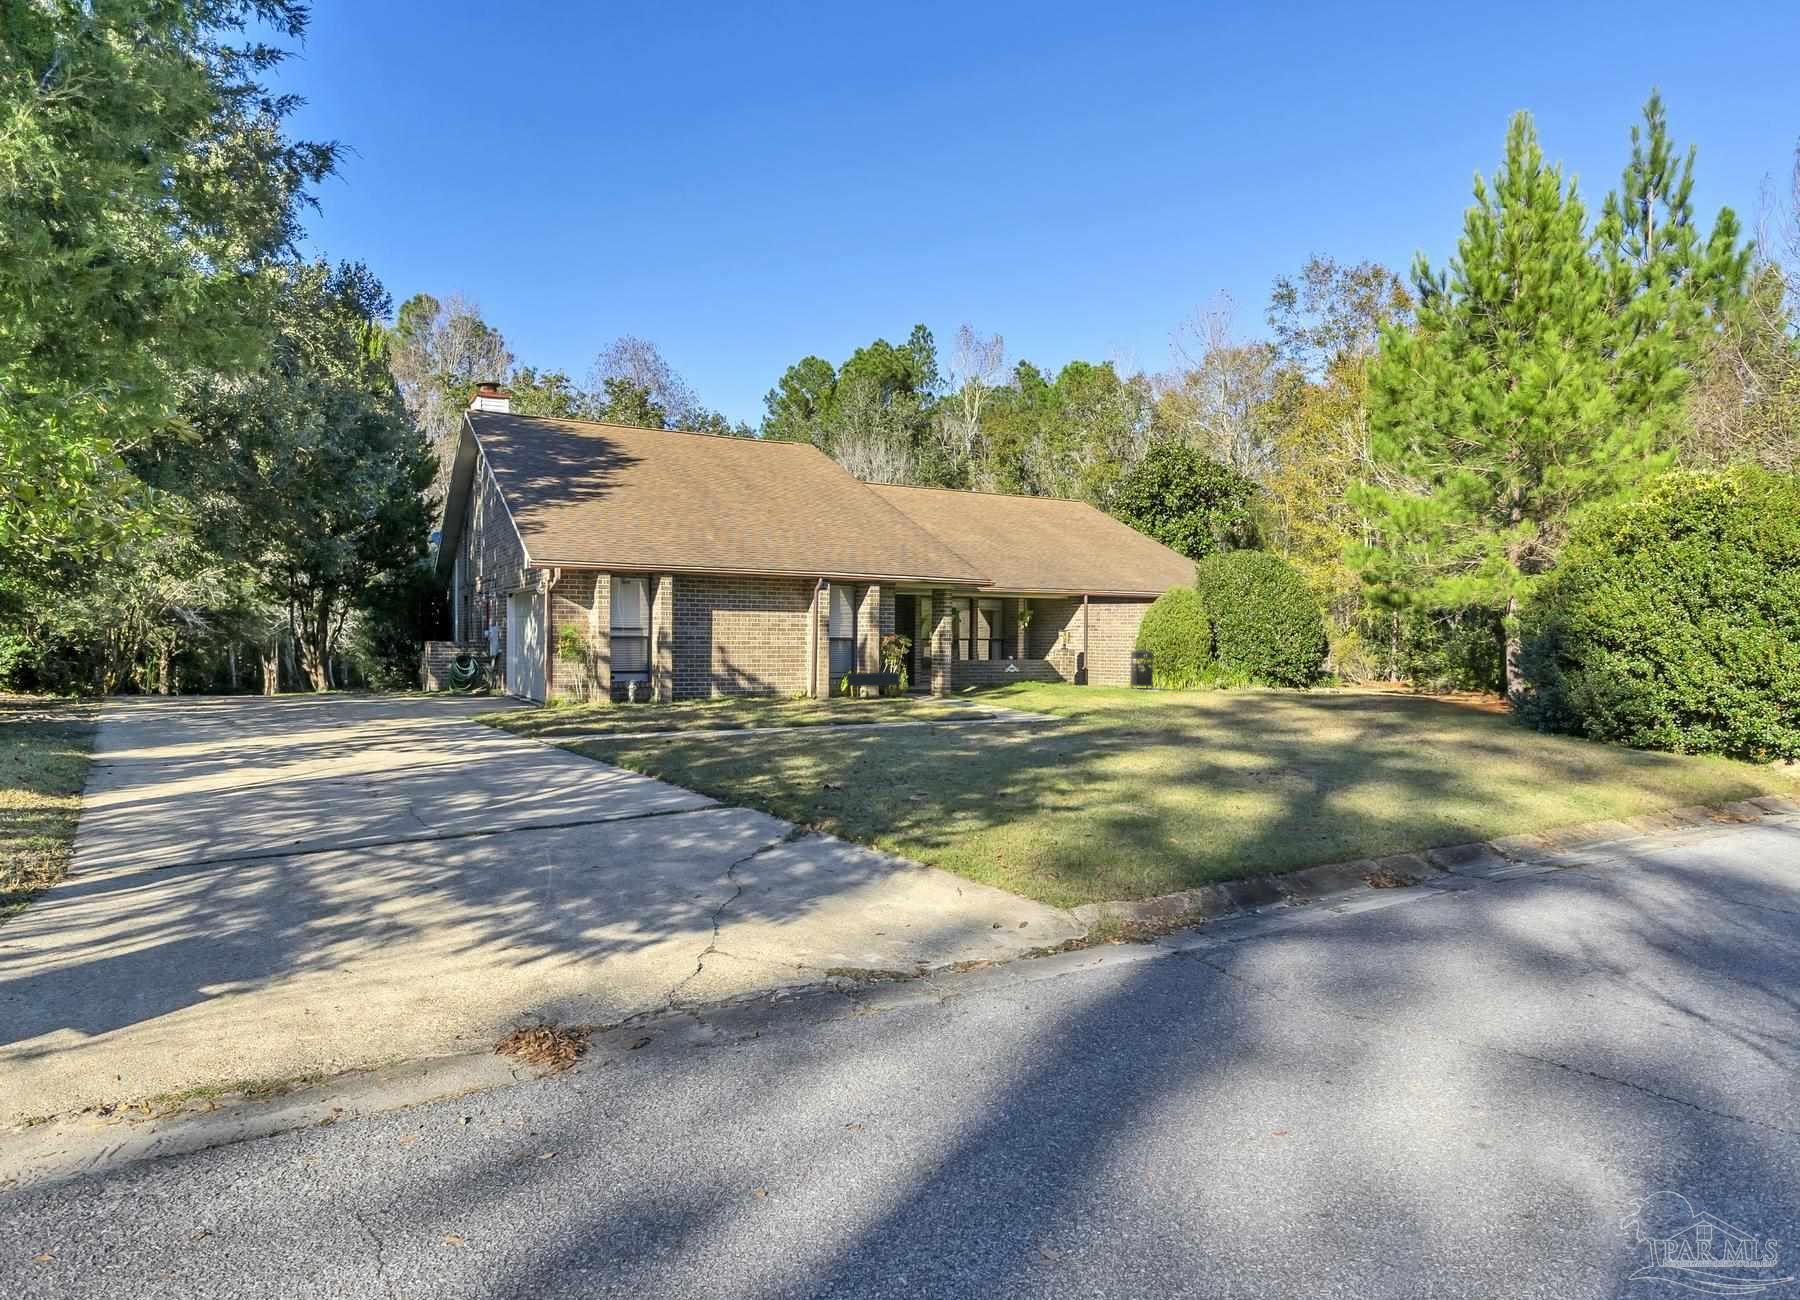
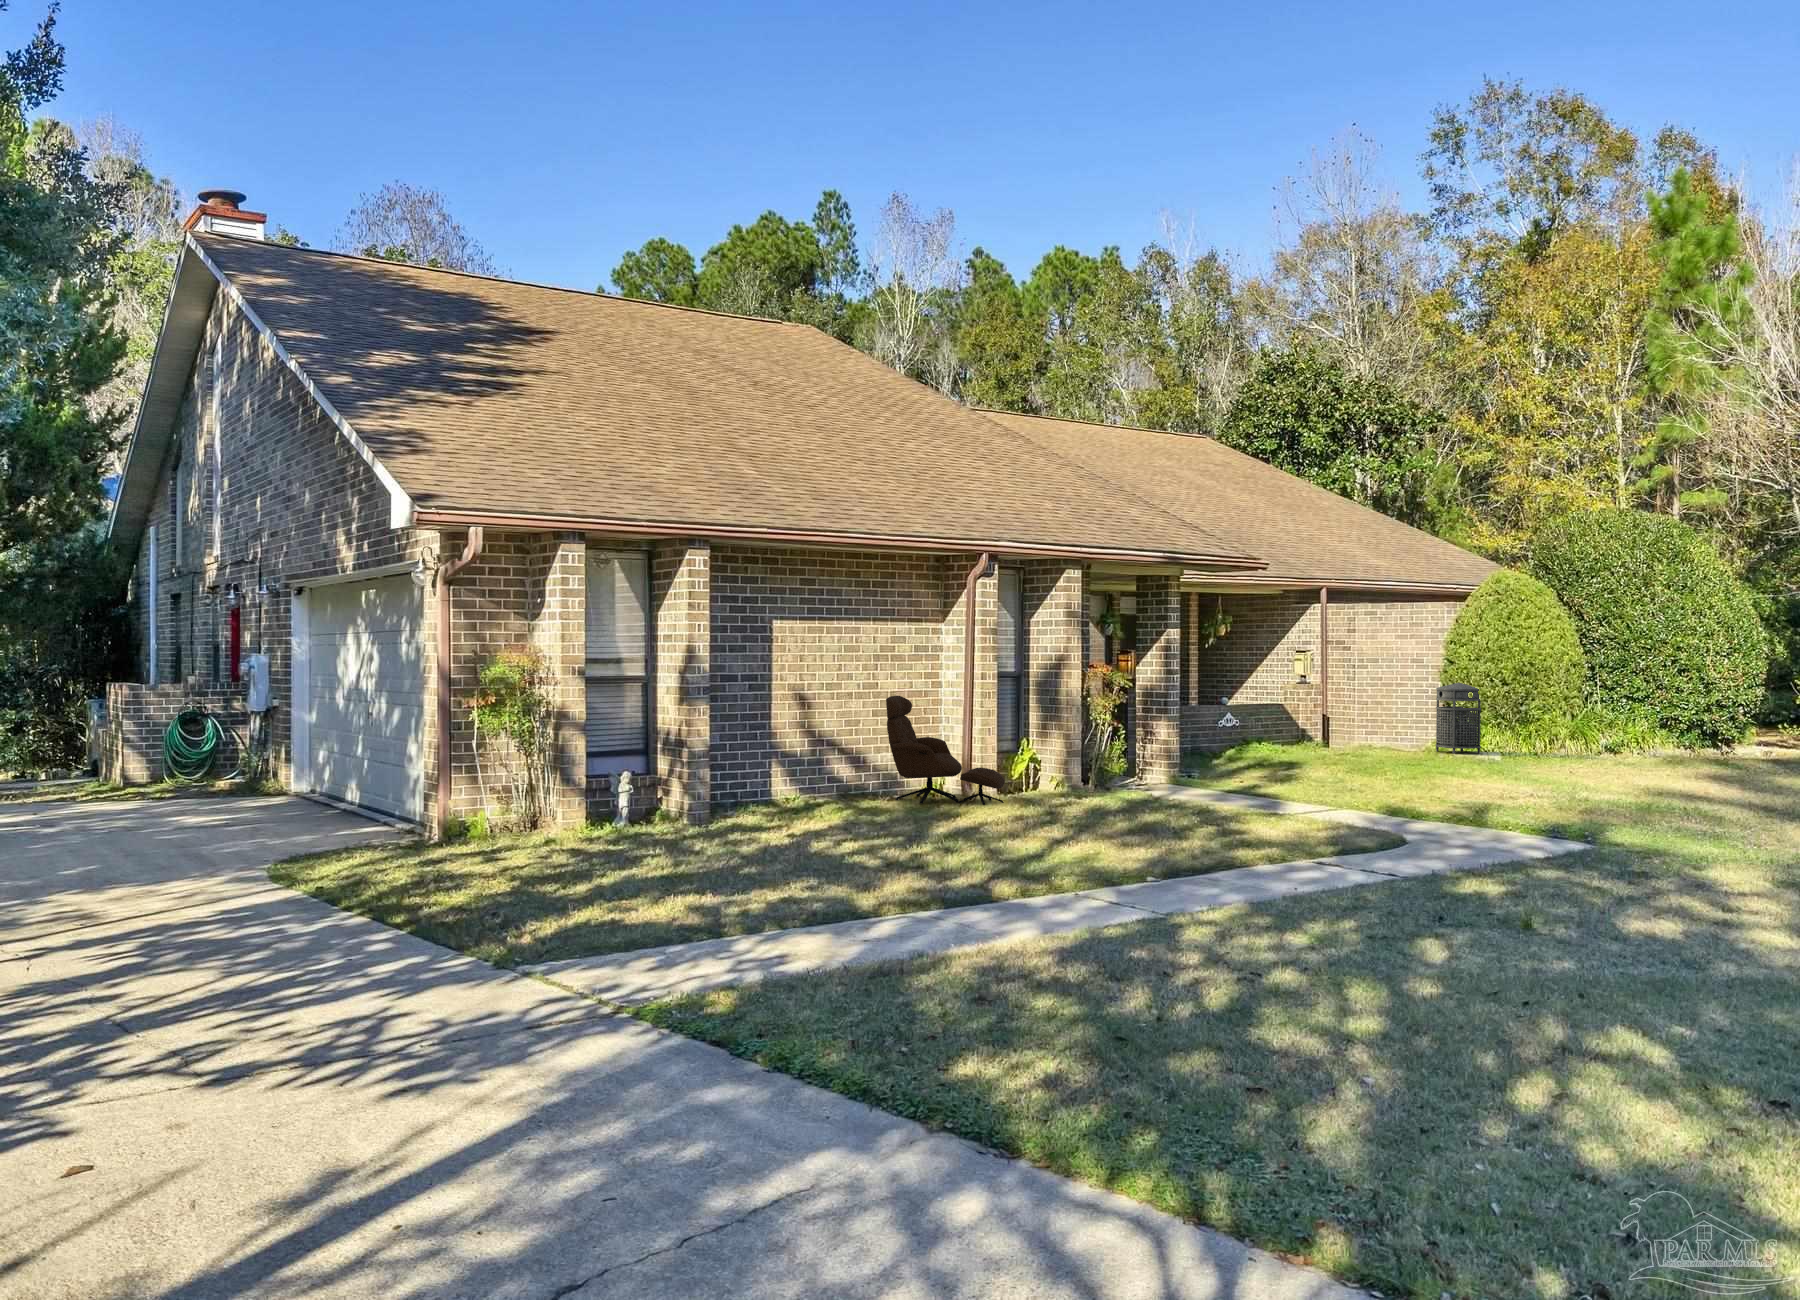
lounge chair: none [769,648,828,702] -> present [886,696,1005,805]
bench: present [846,672,900,697] -> none [1016,736,1111,792]

